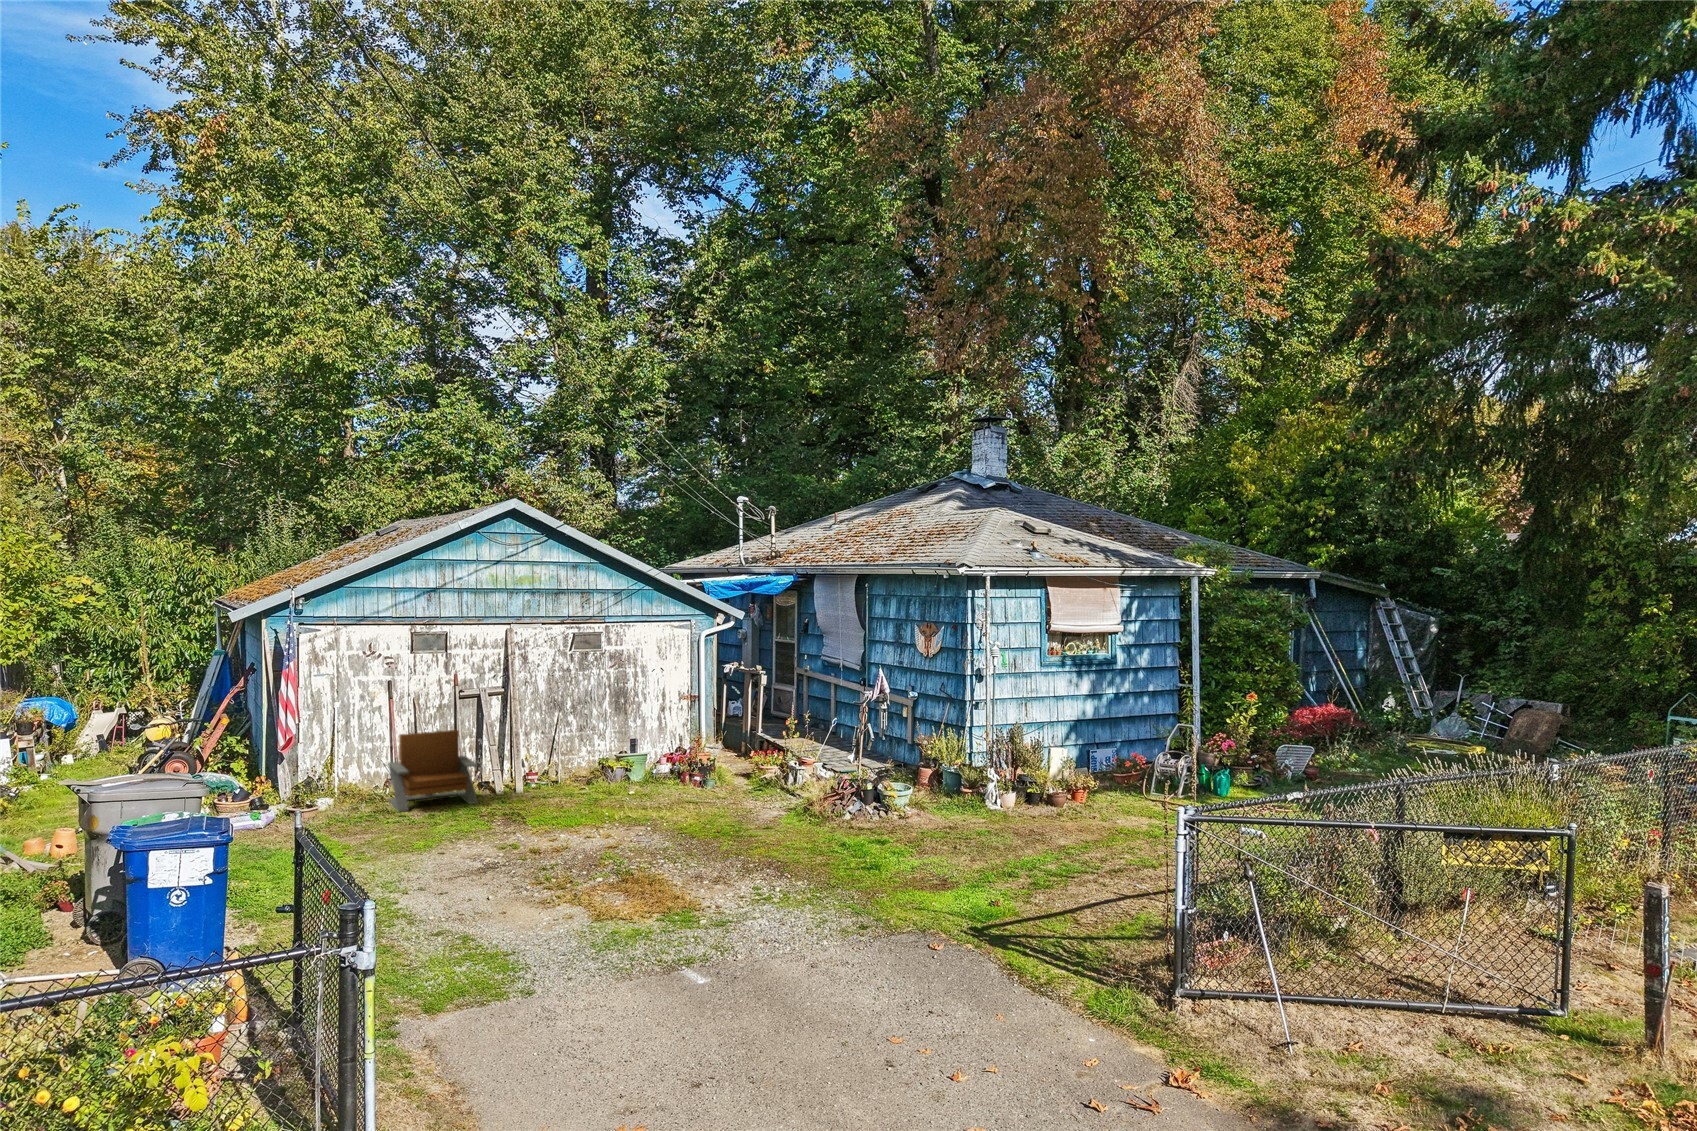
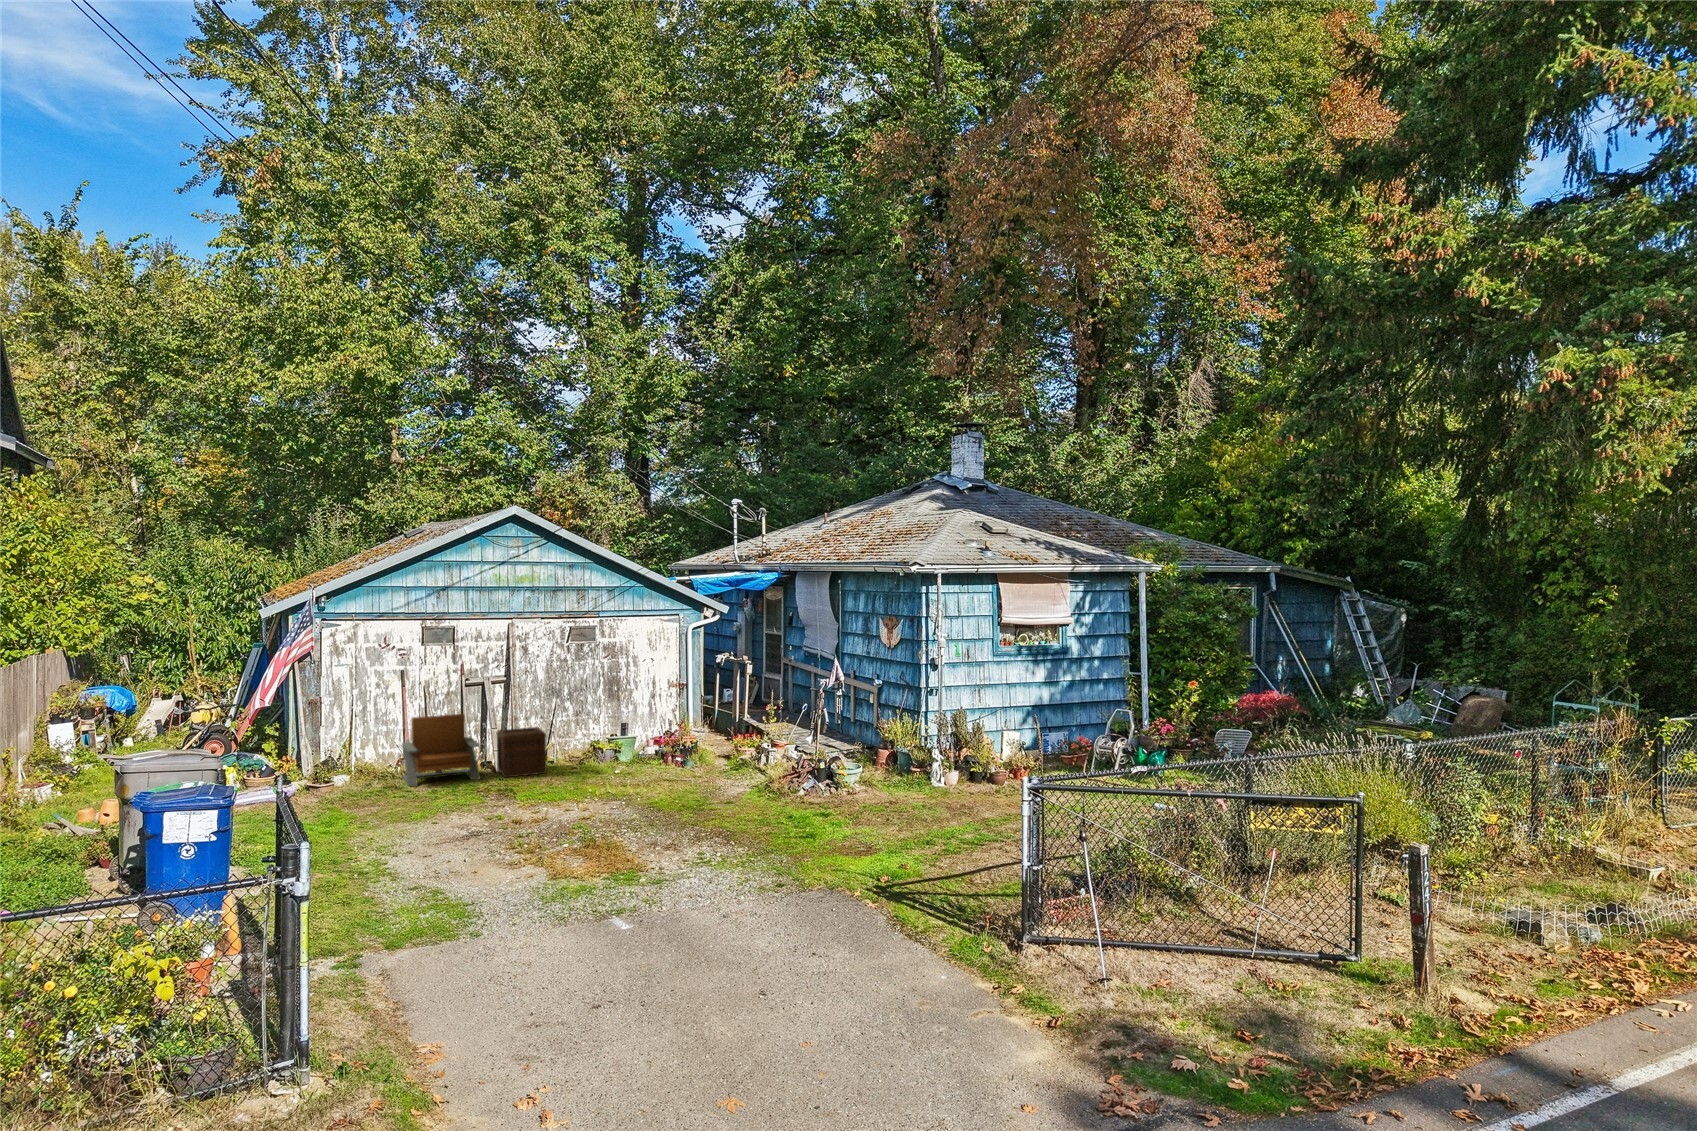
wooden crate: none [494,744,551,801] -> present [497,727,547,777]

